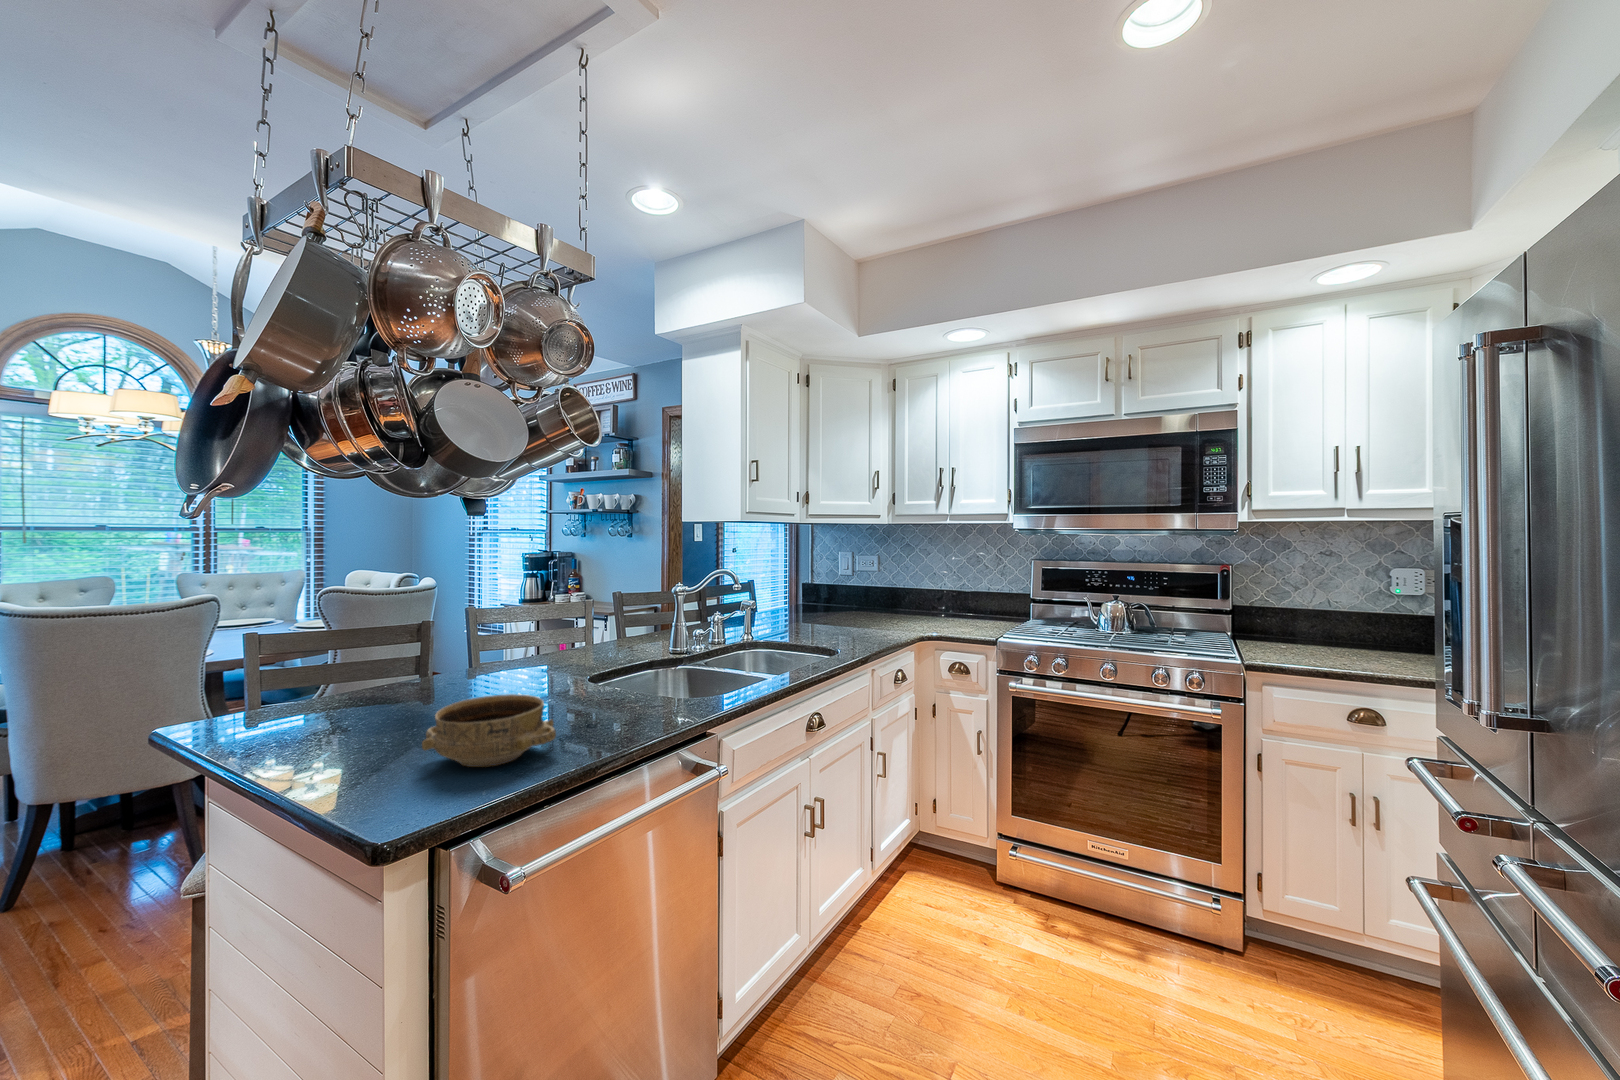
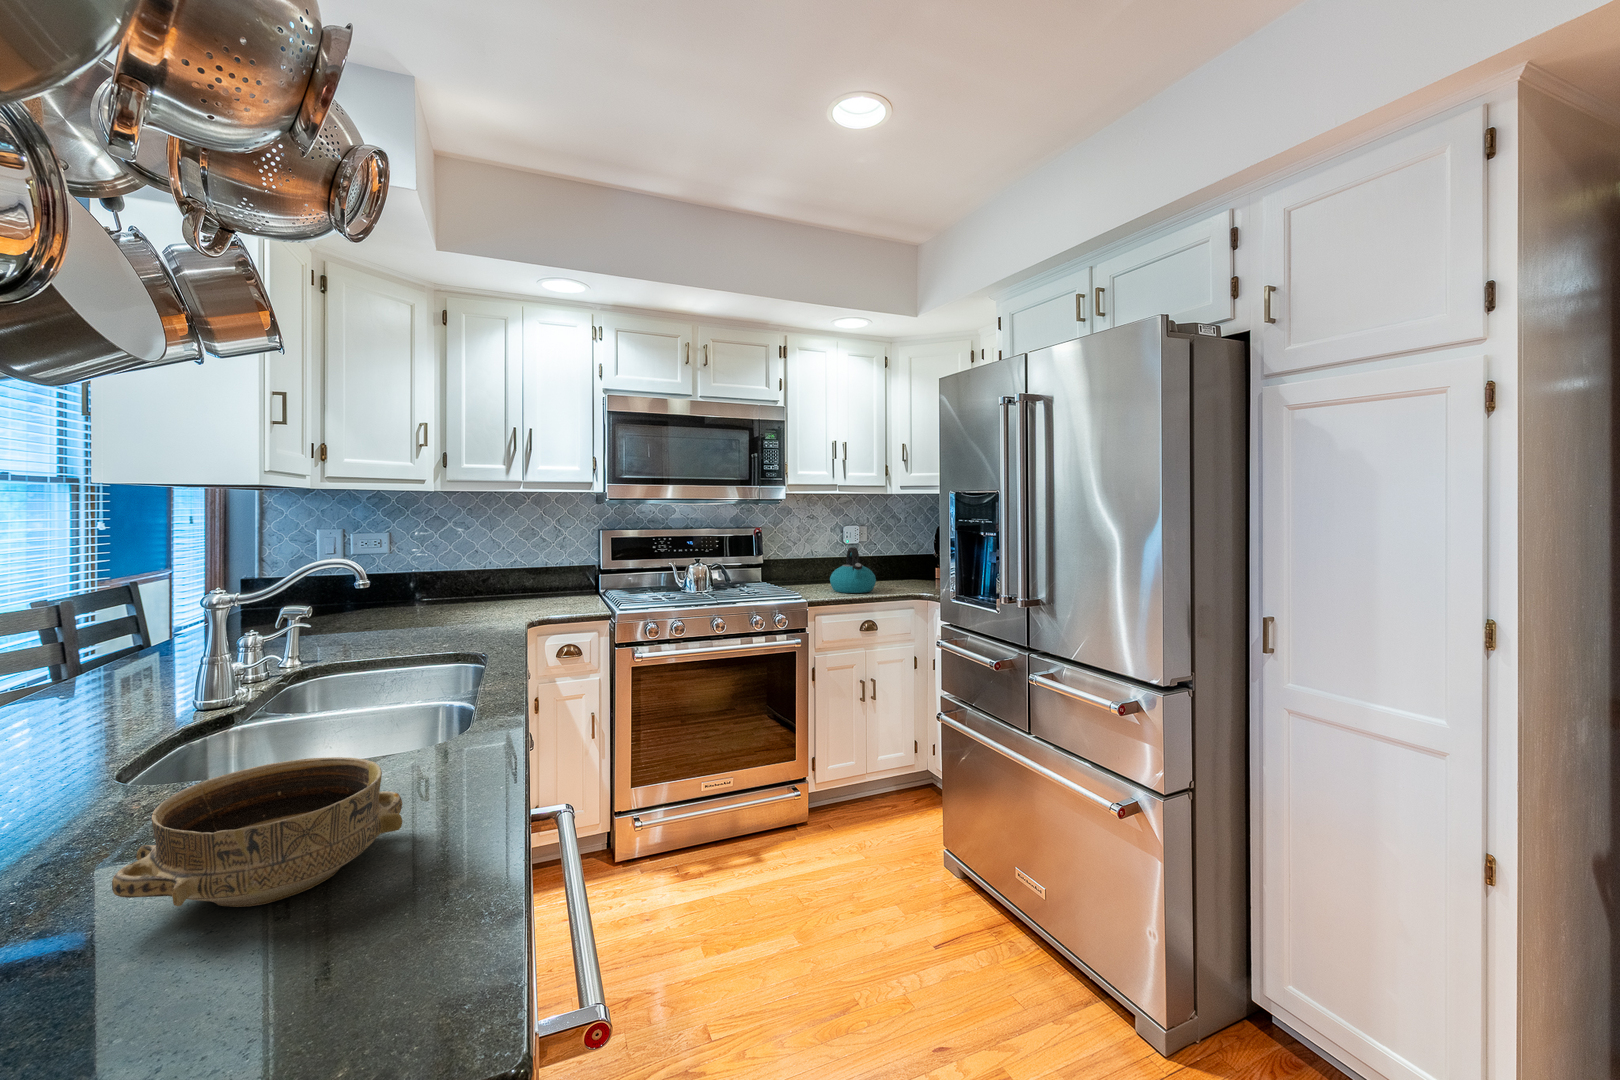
kettle: none [1315,596,1403,664] -> present [830,547,876,593]

